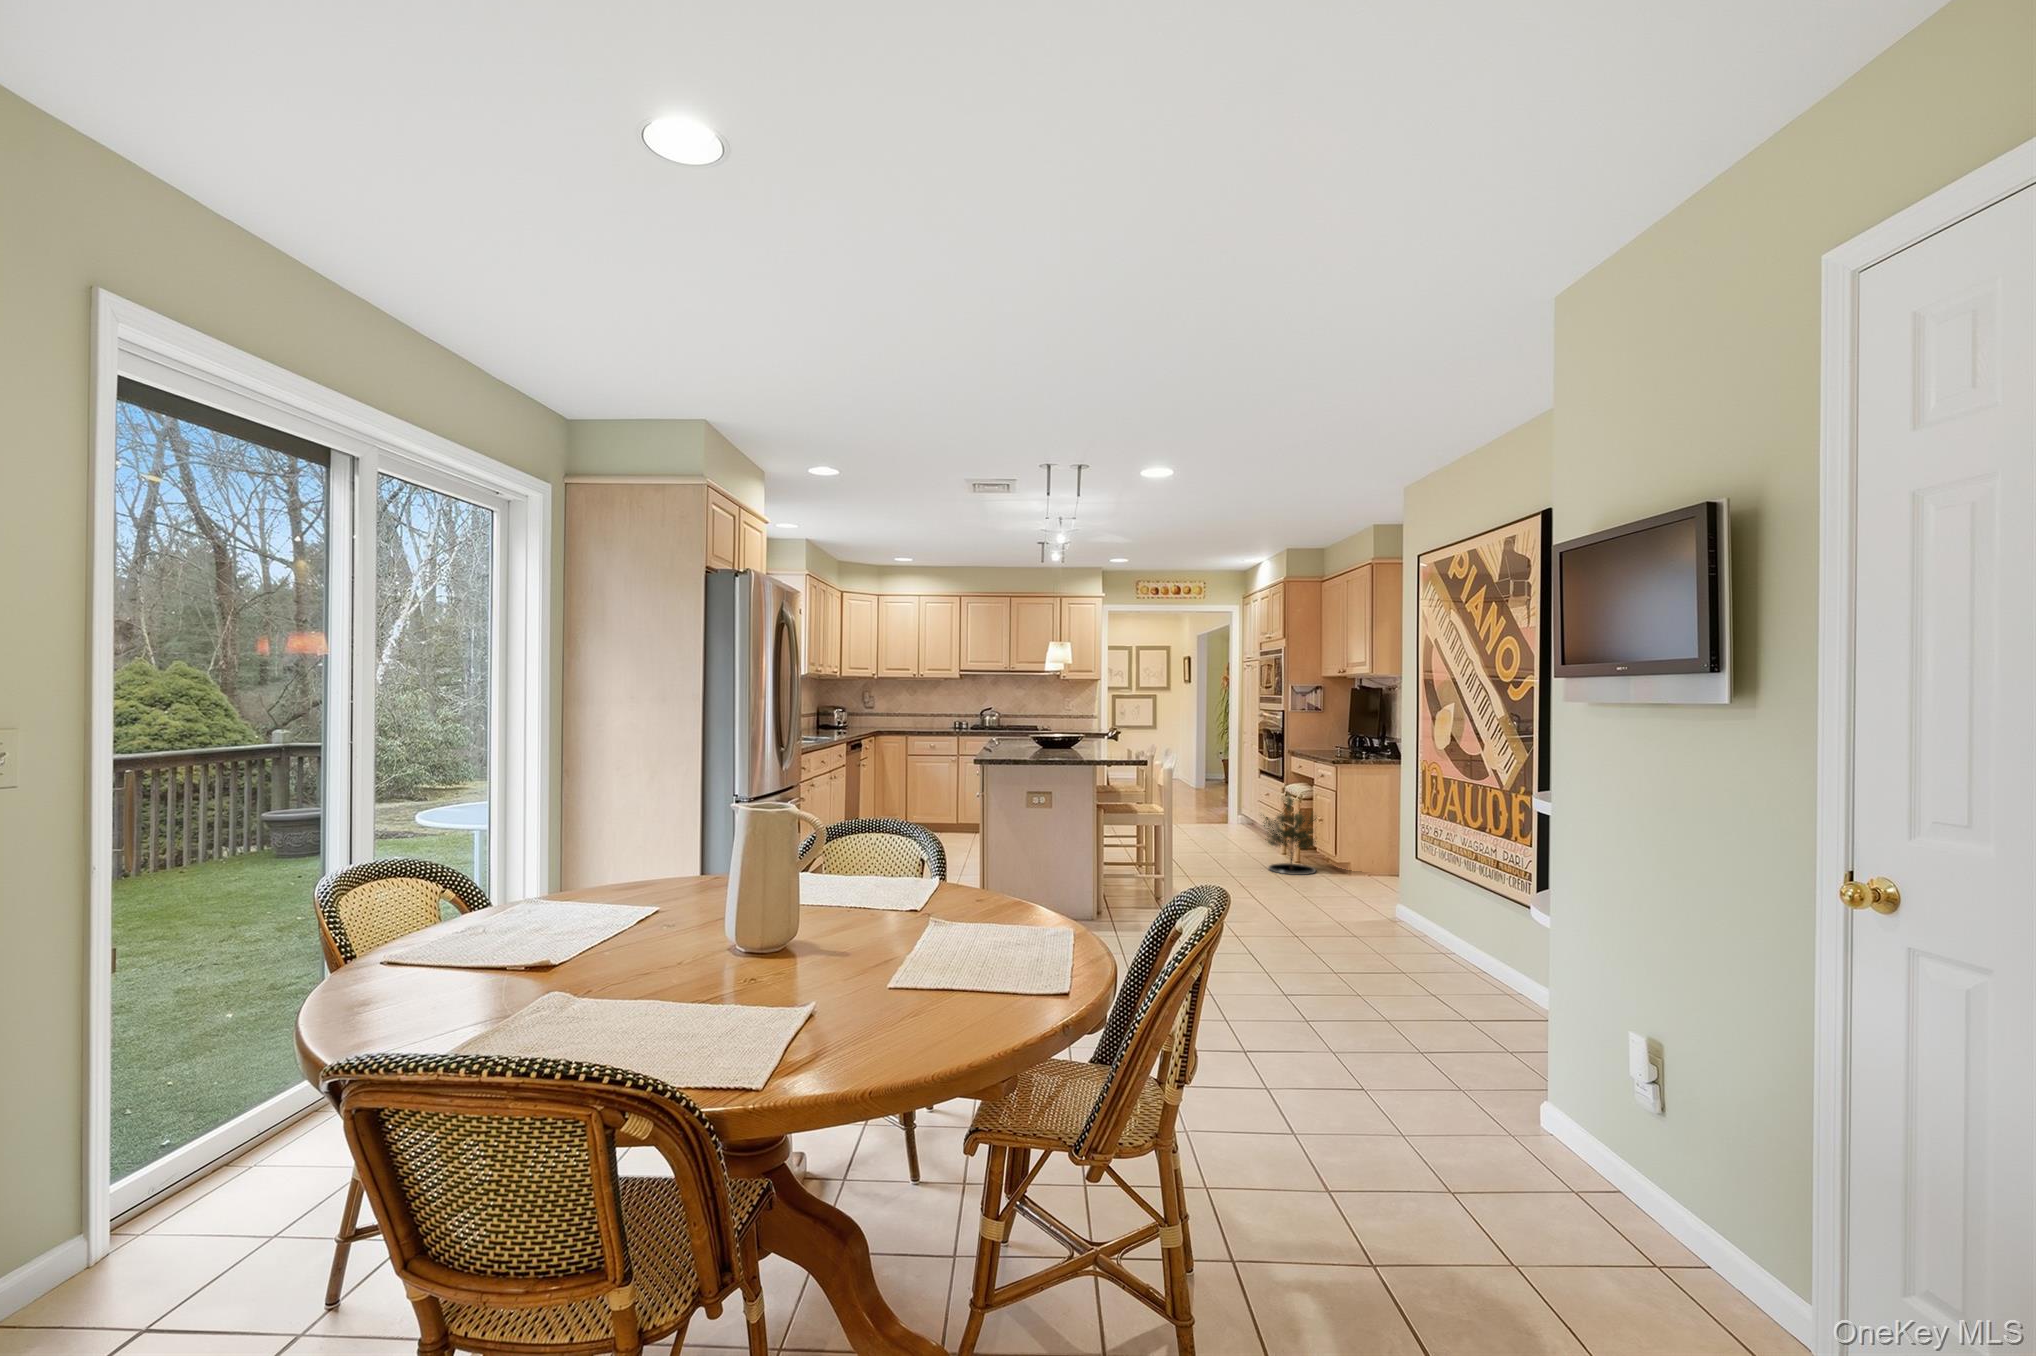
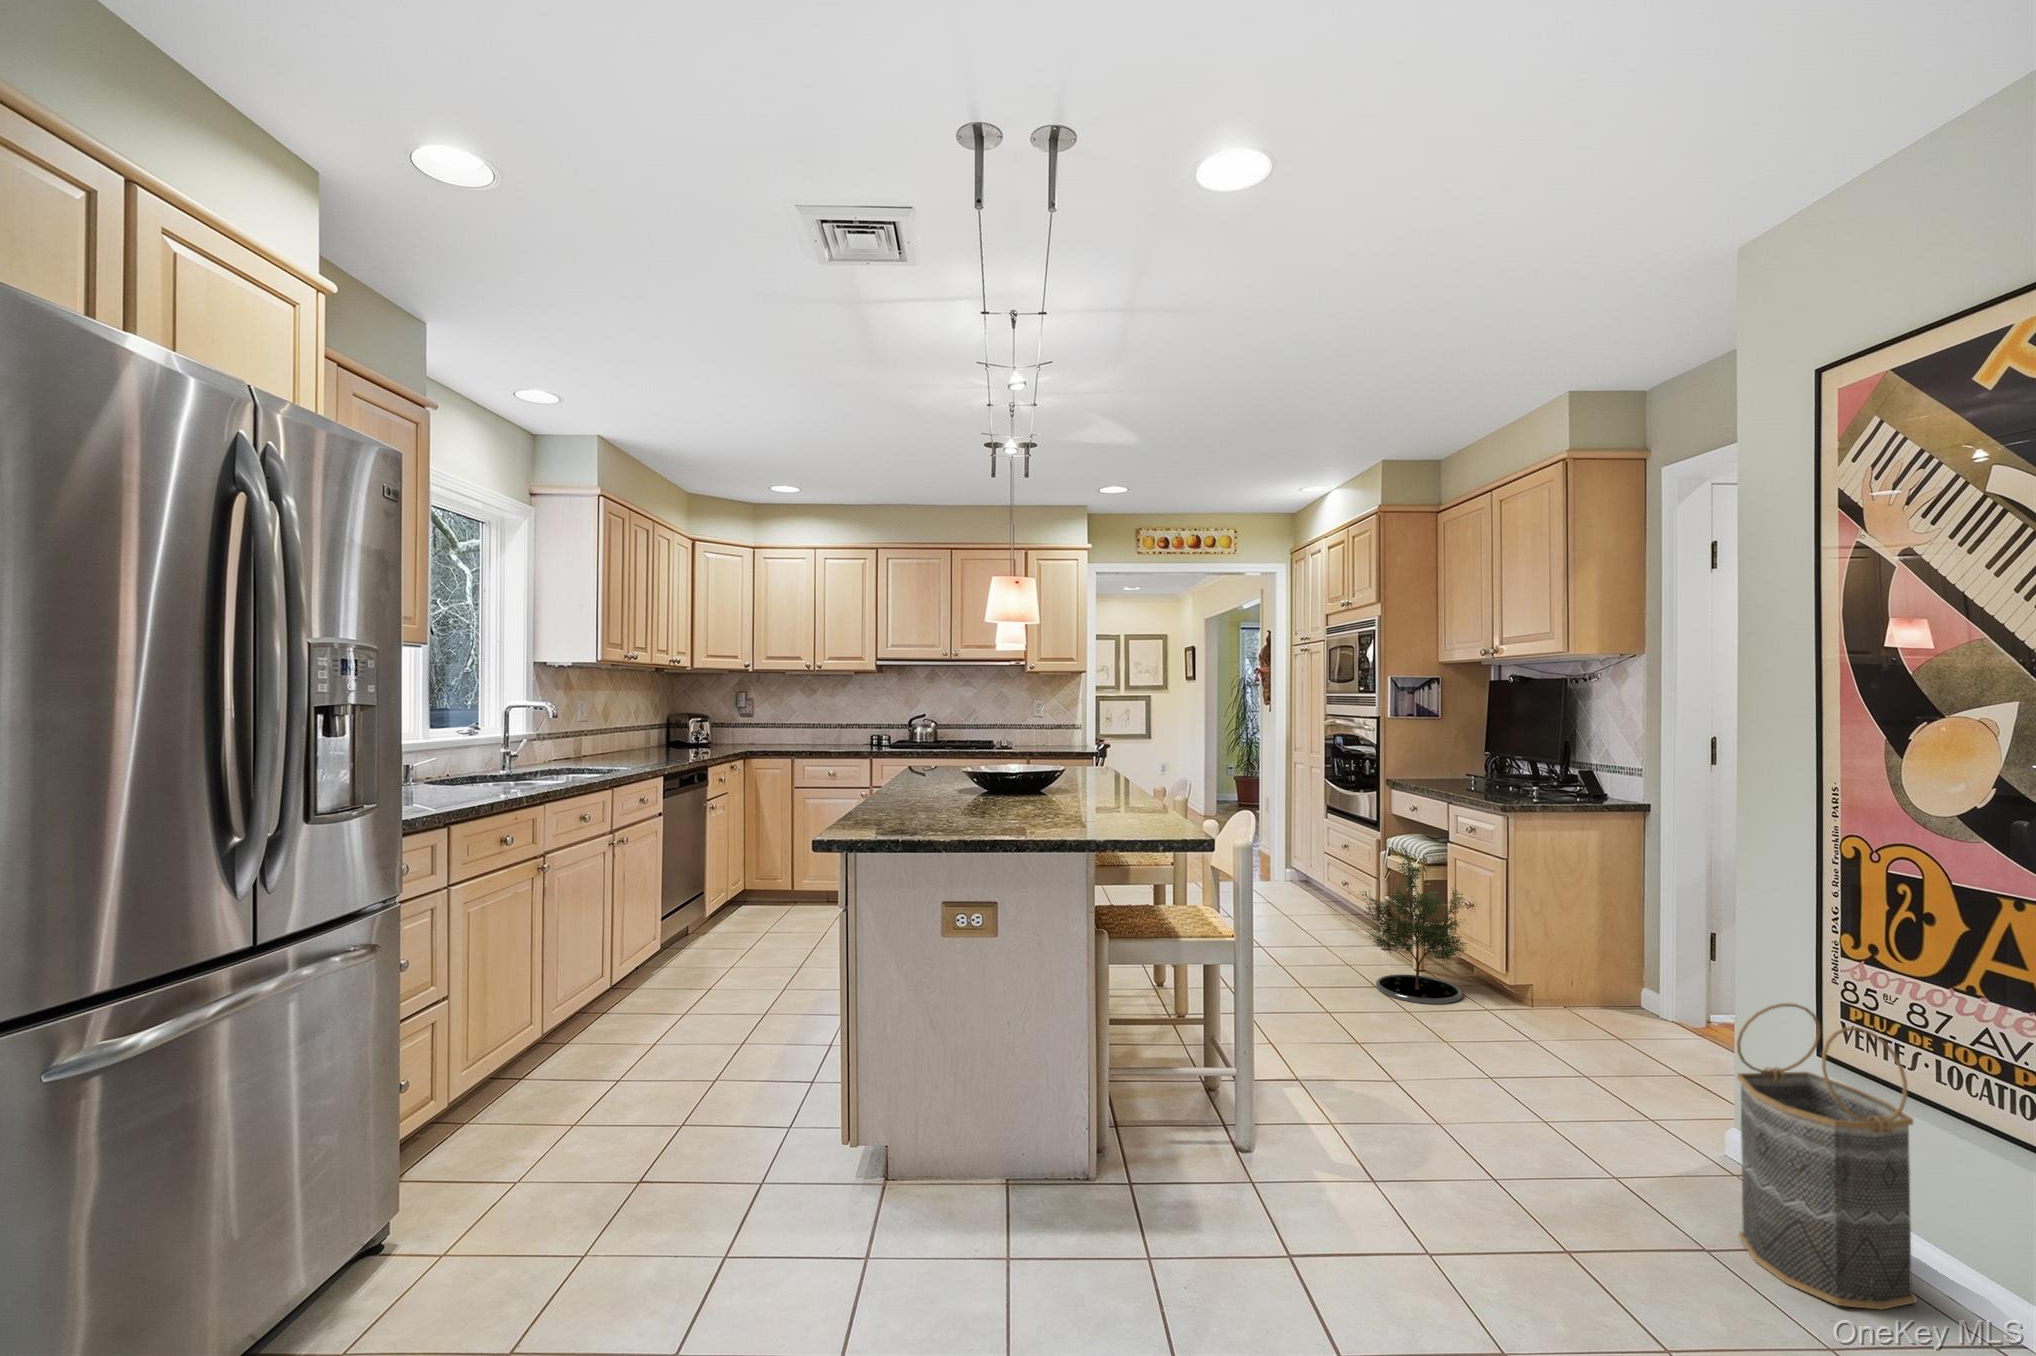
basket: none [1372,832,1426,947] -> present [1737,1003,1916,1310]

